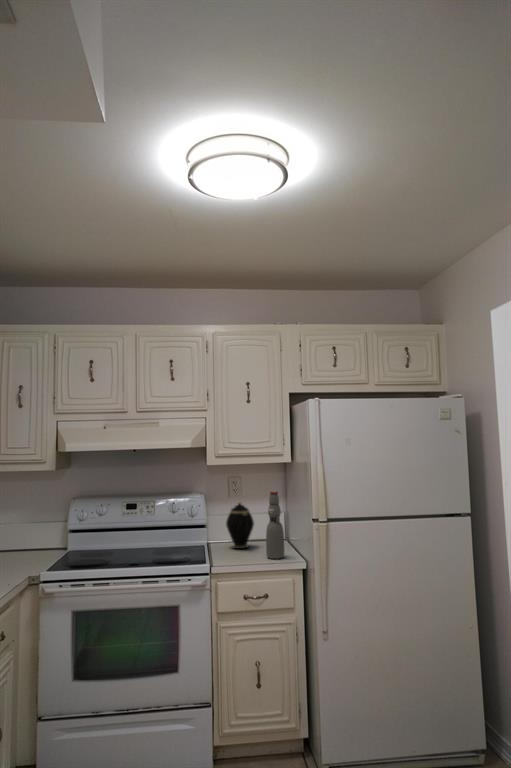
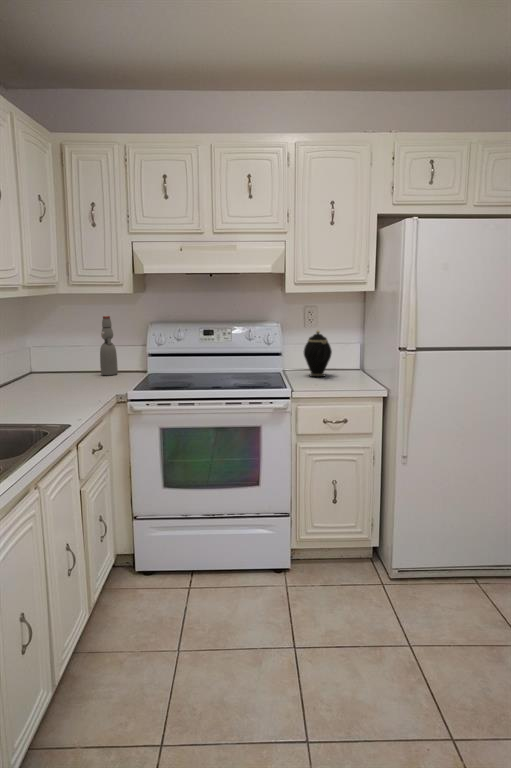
bottle: present [266,491,285,559] -> present [100,316,118,375]

